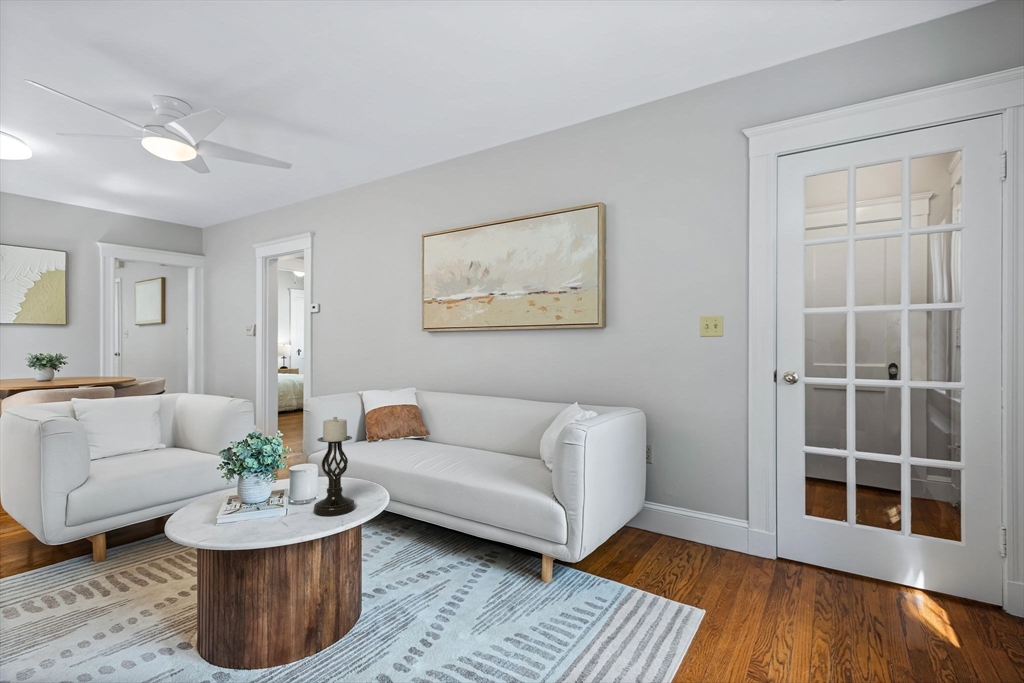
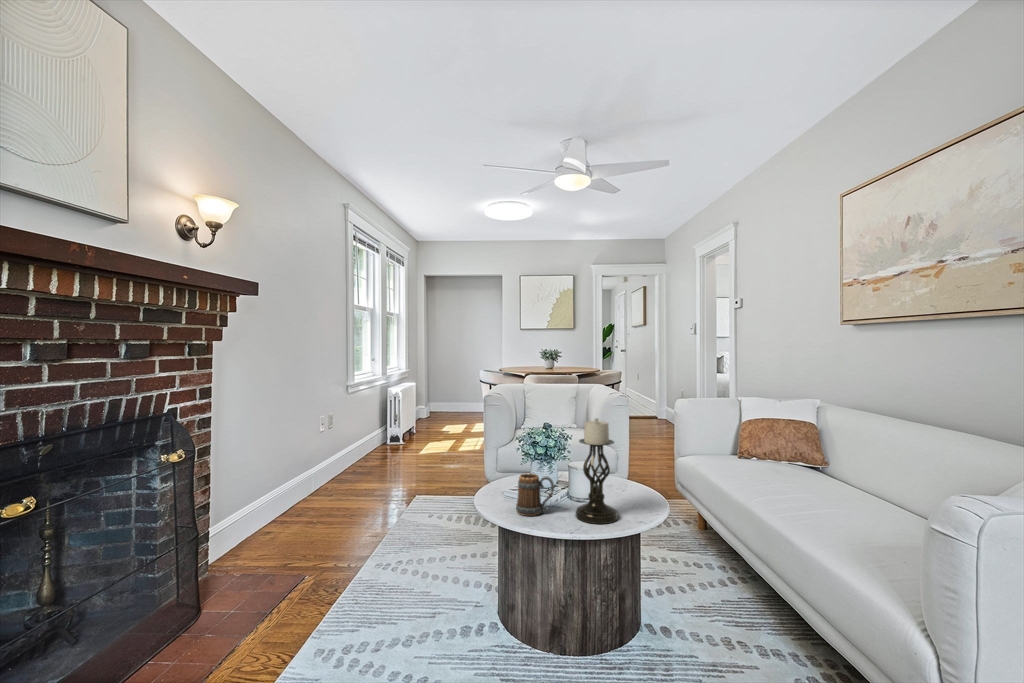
mug: none [251,483,295,531] -> present [516,473,554,516]

